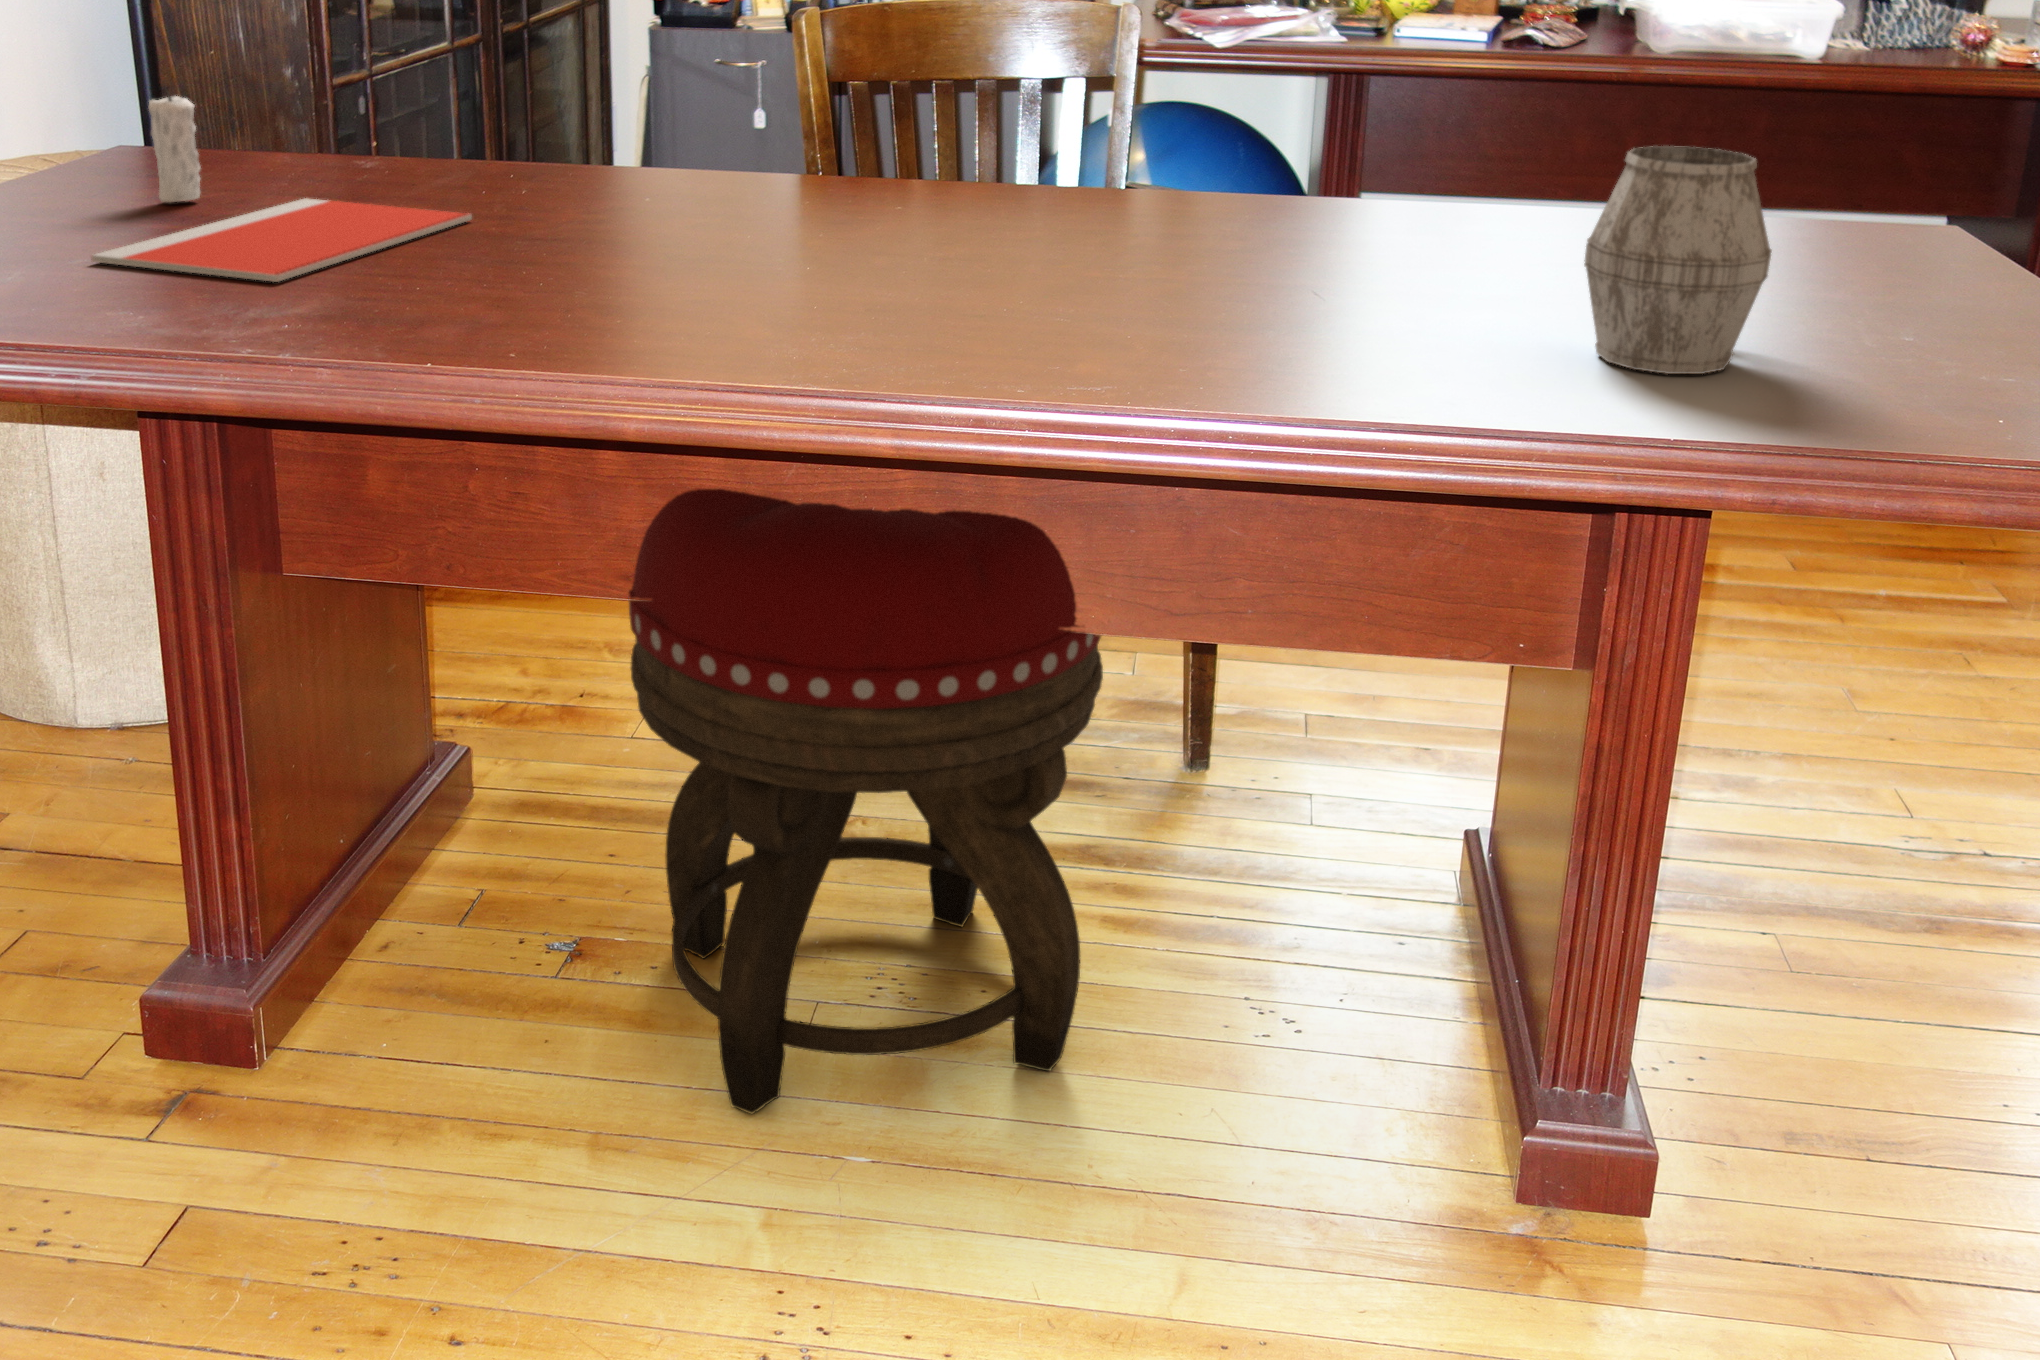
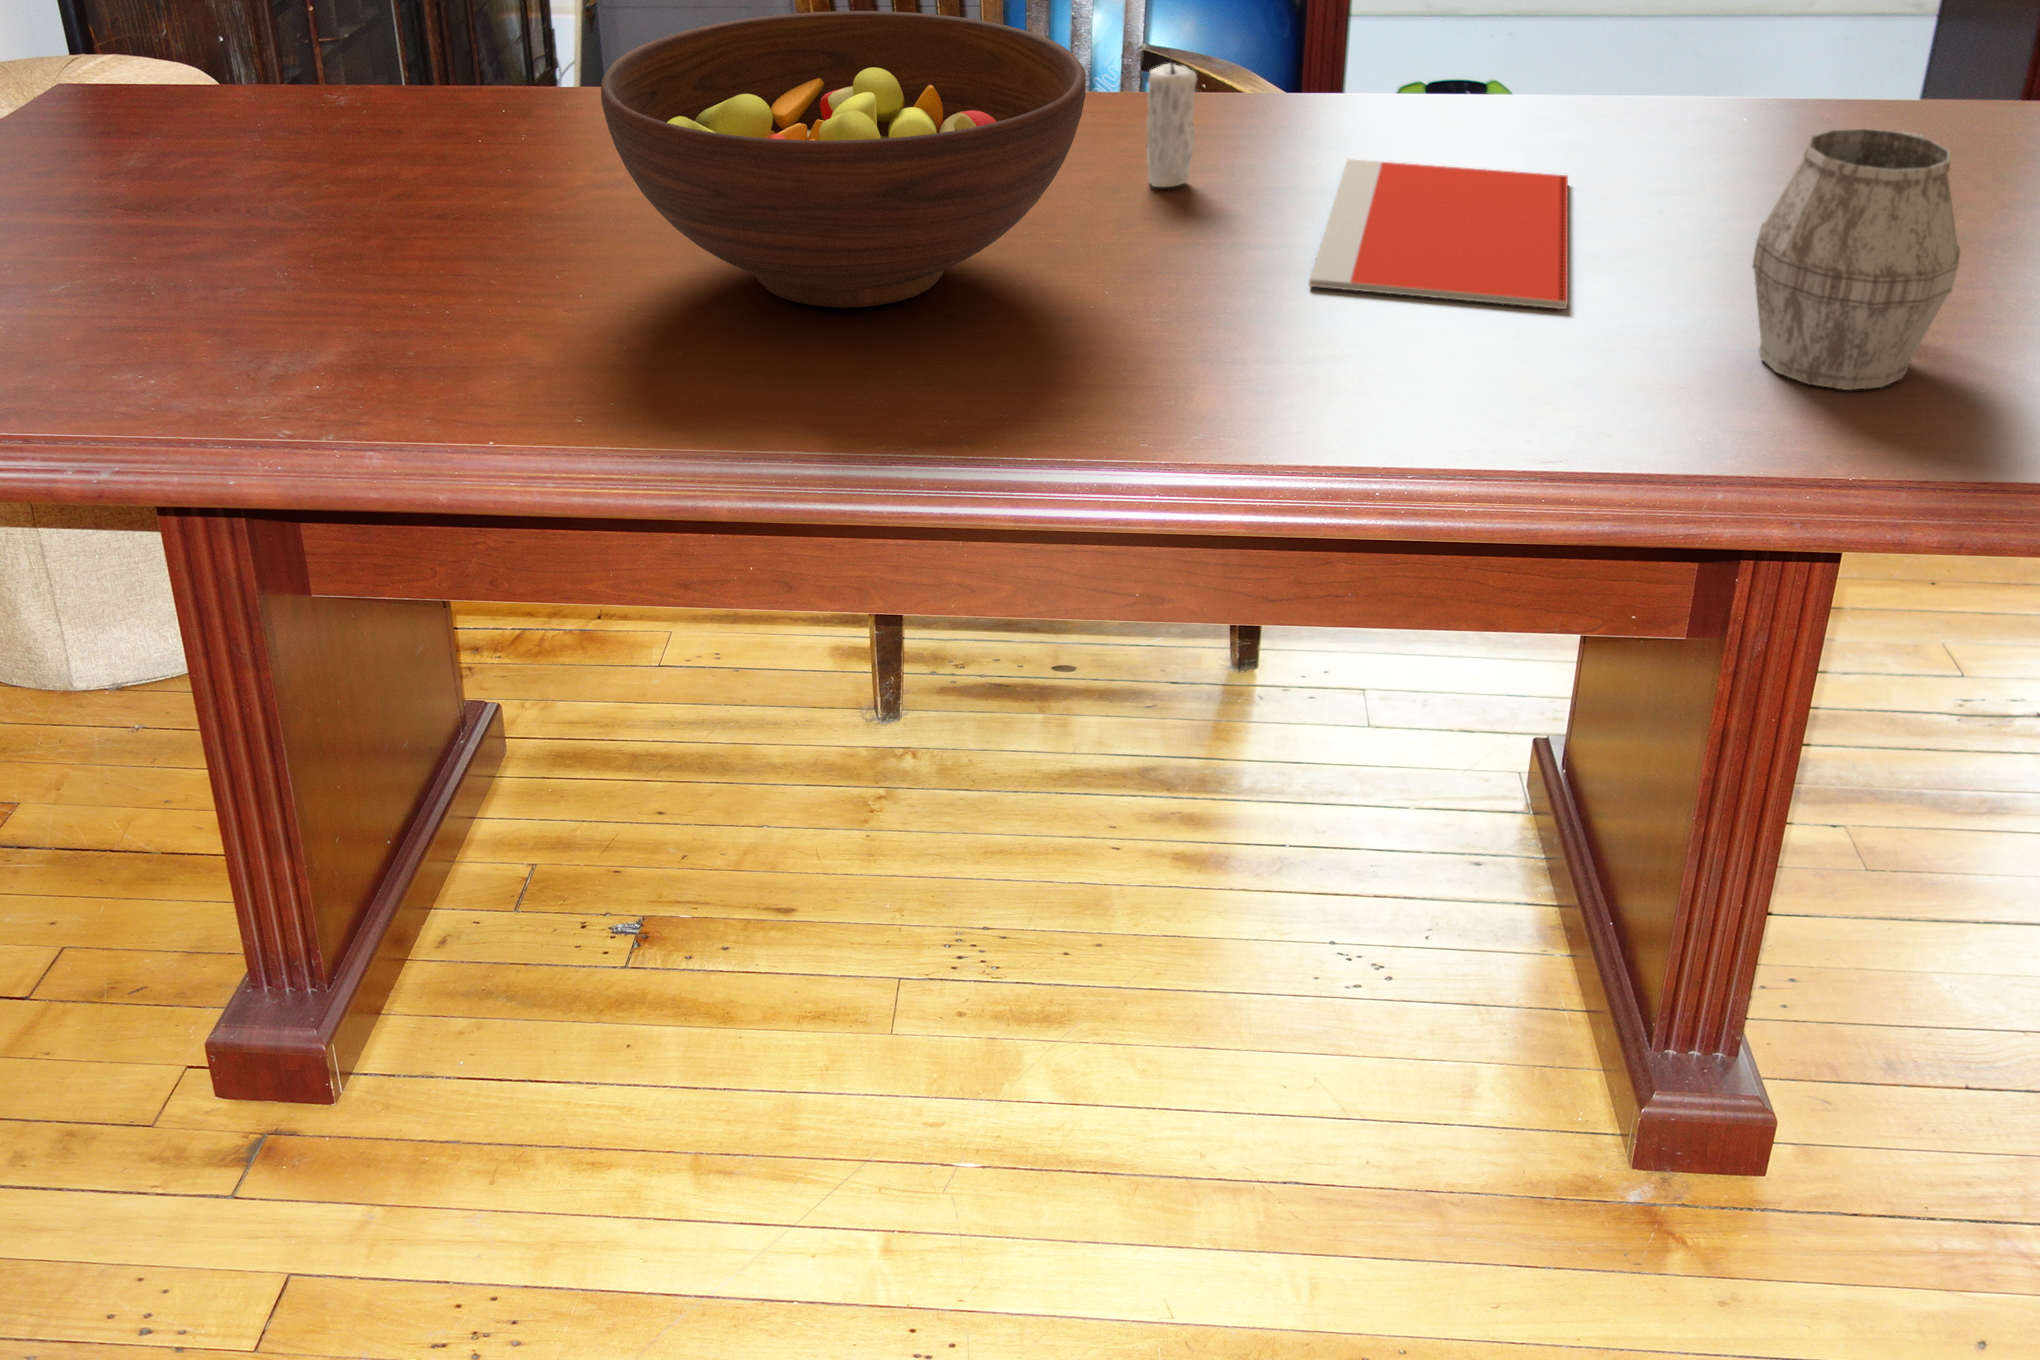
fruit bowl: none [568,57,998,290] -> present [601,11,1086,308]
candle: present [149,93,201,202] -> present [1147,50,1197,187]
notebook: present [91,198,472,282] -> present [1309,159,1568,309]
footstool: present [629,489,1103,1114] -> none [687,397,1198,1123]

